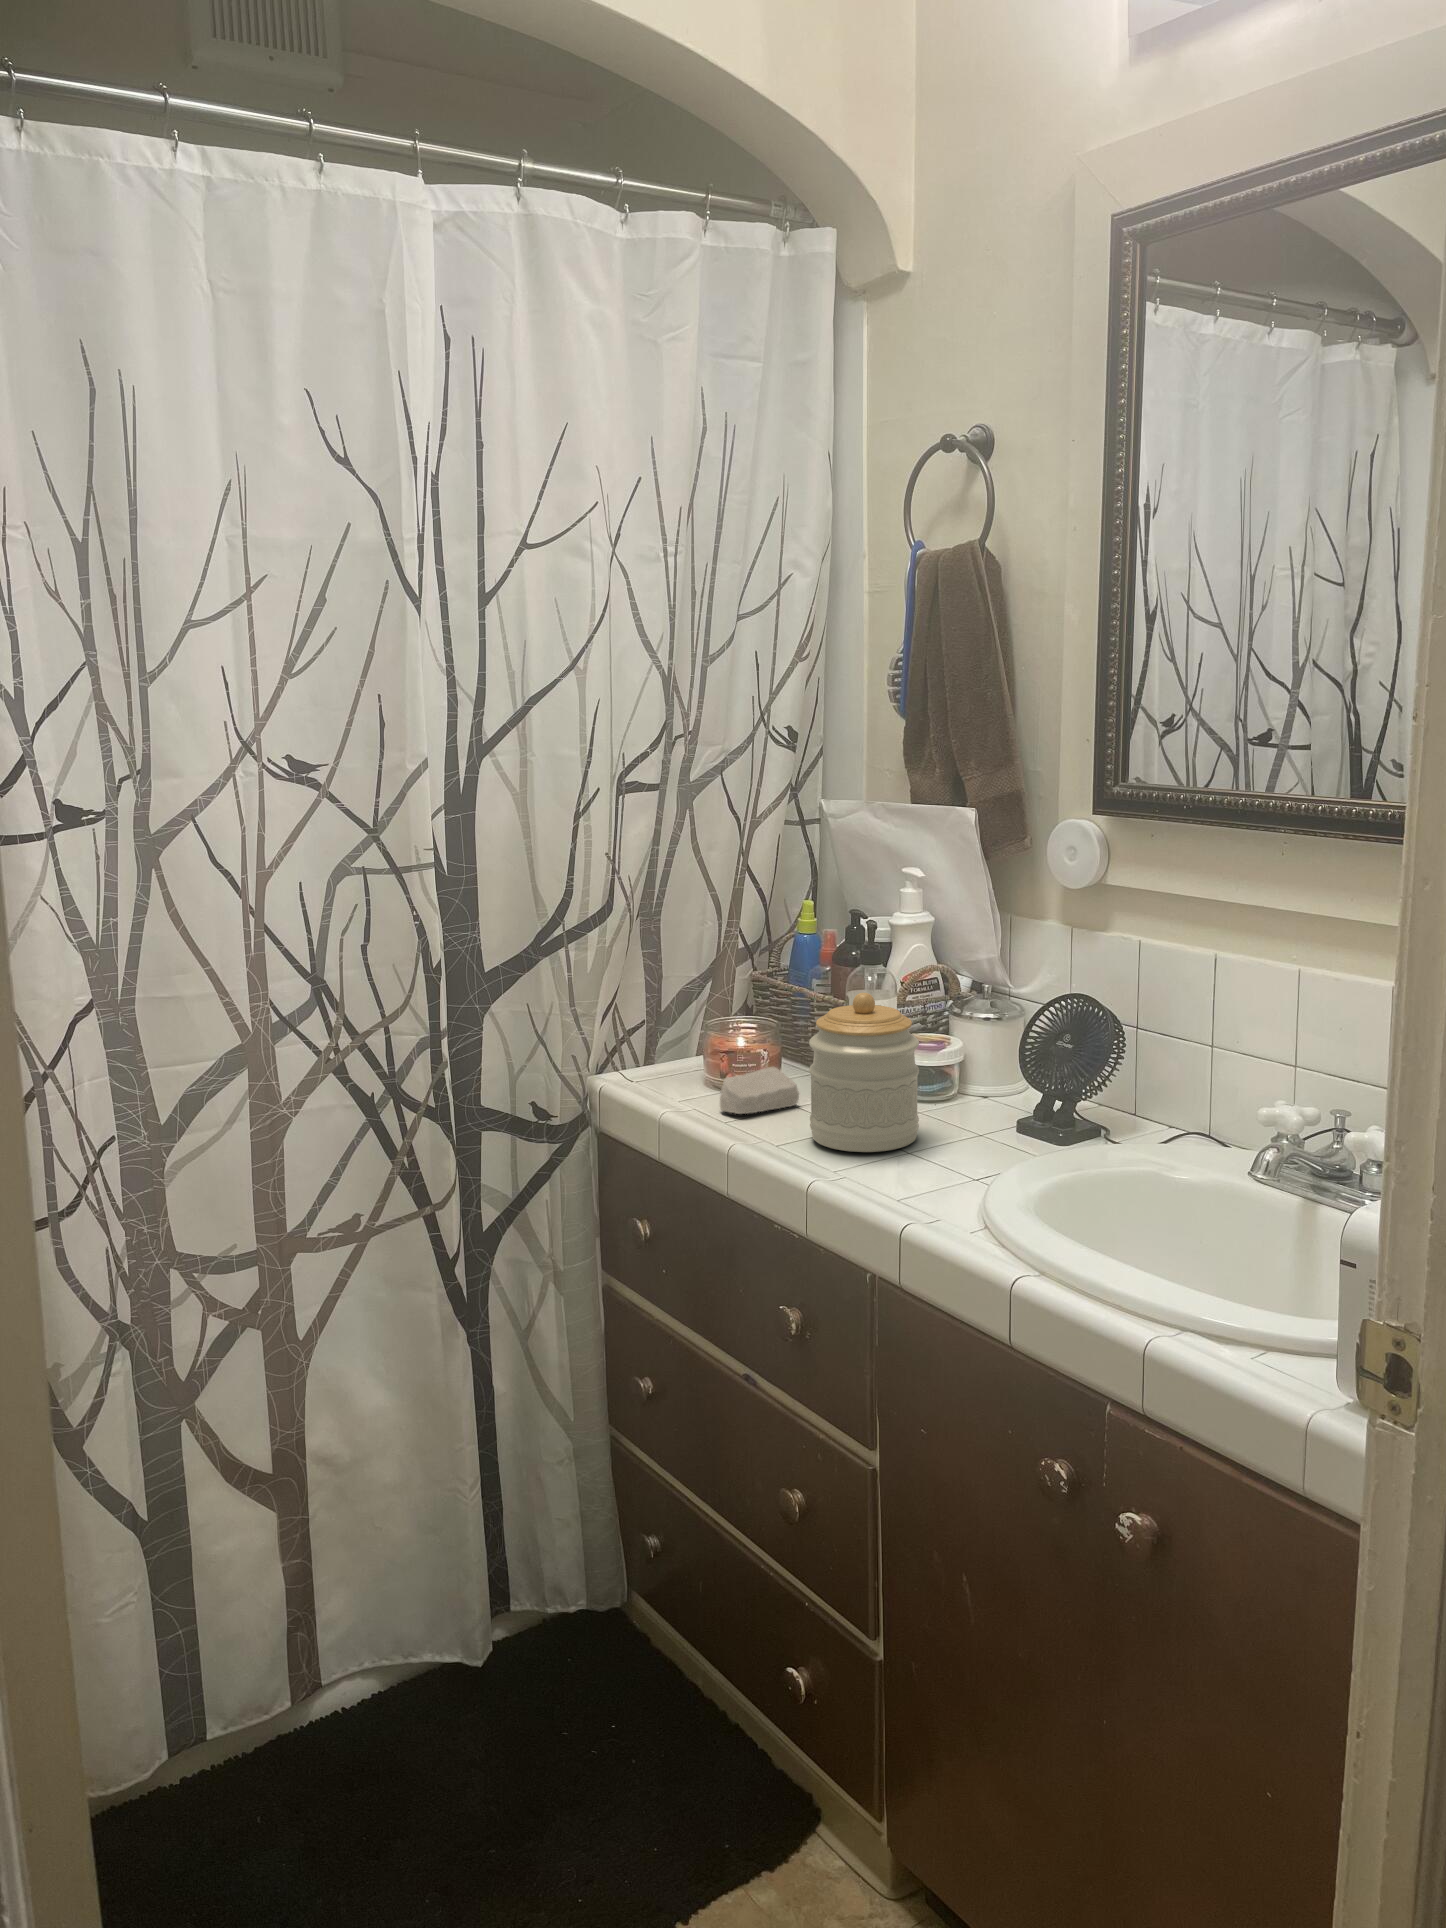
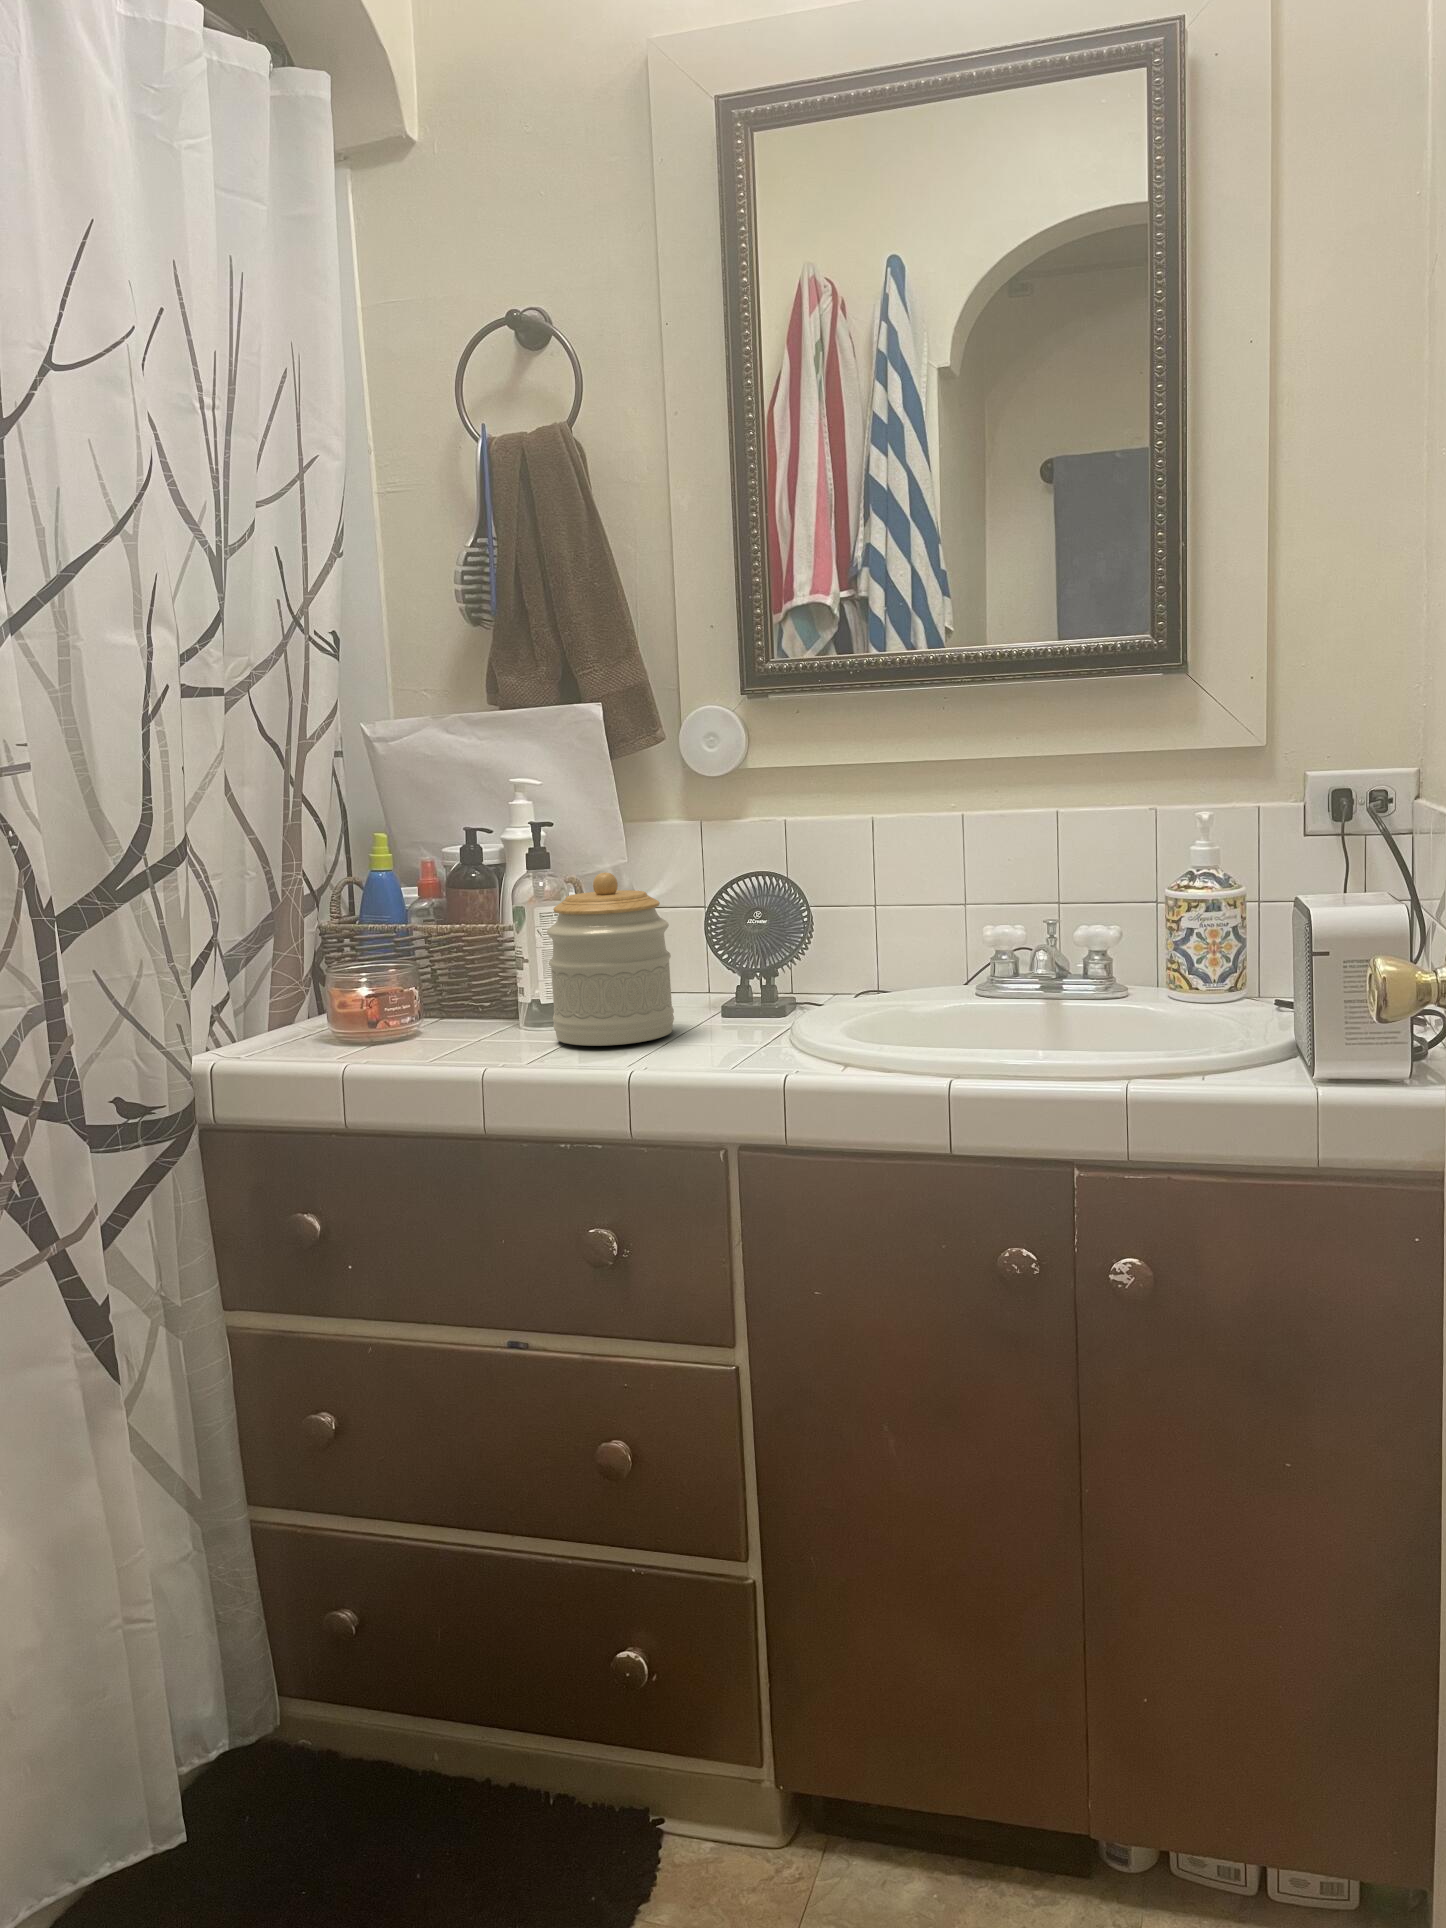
soap bar: present [720,1067,799,1114] -> none [406,997,489,1048]

